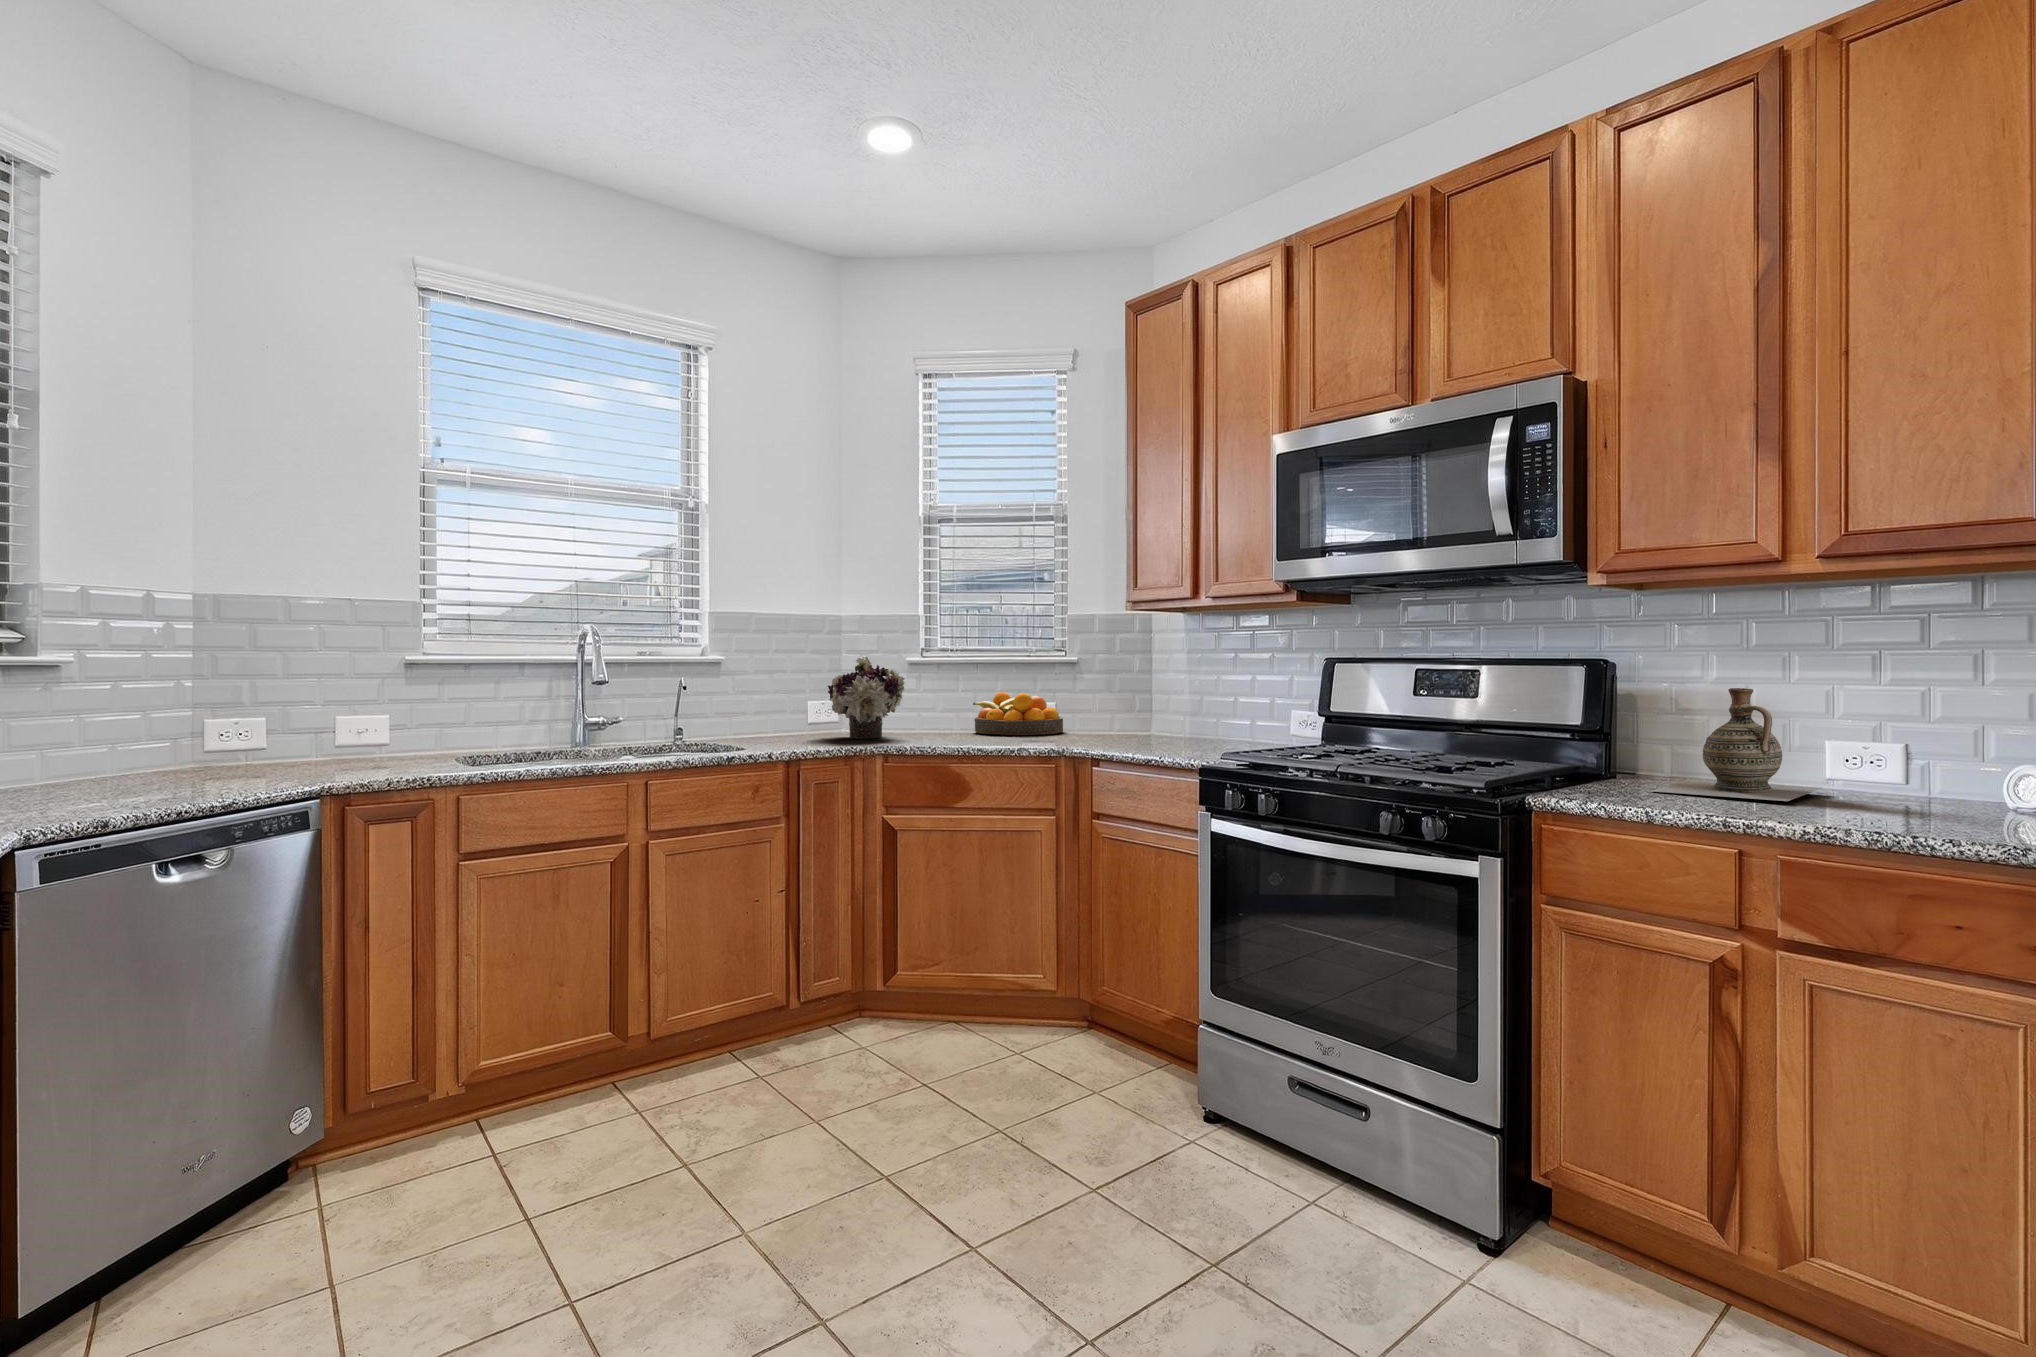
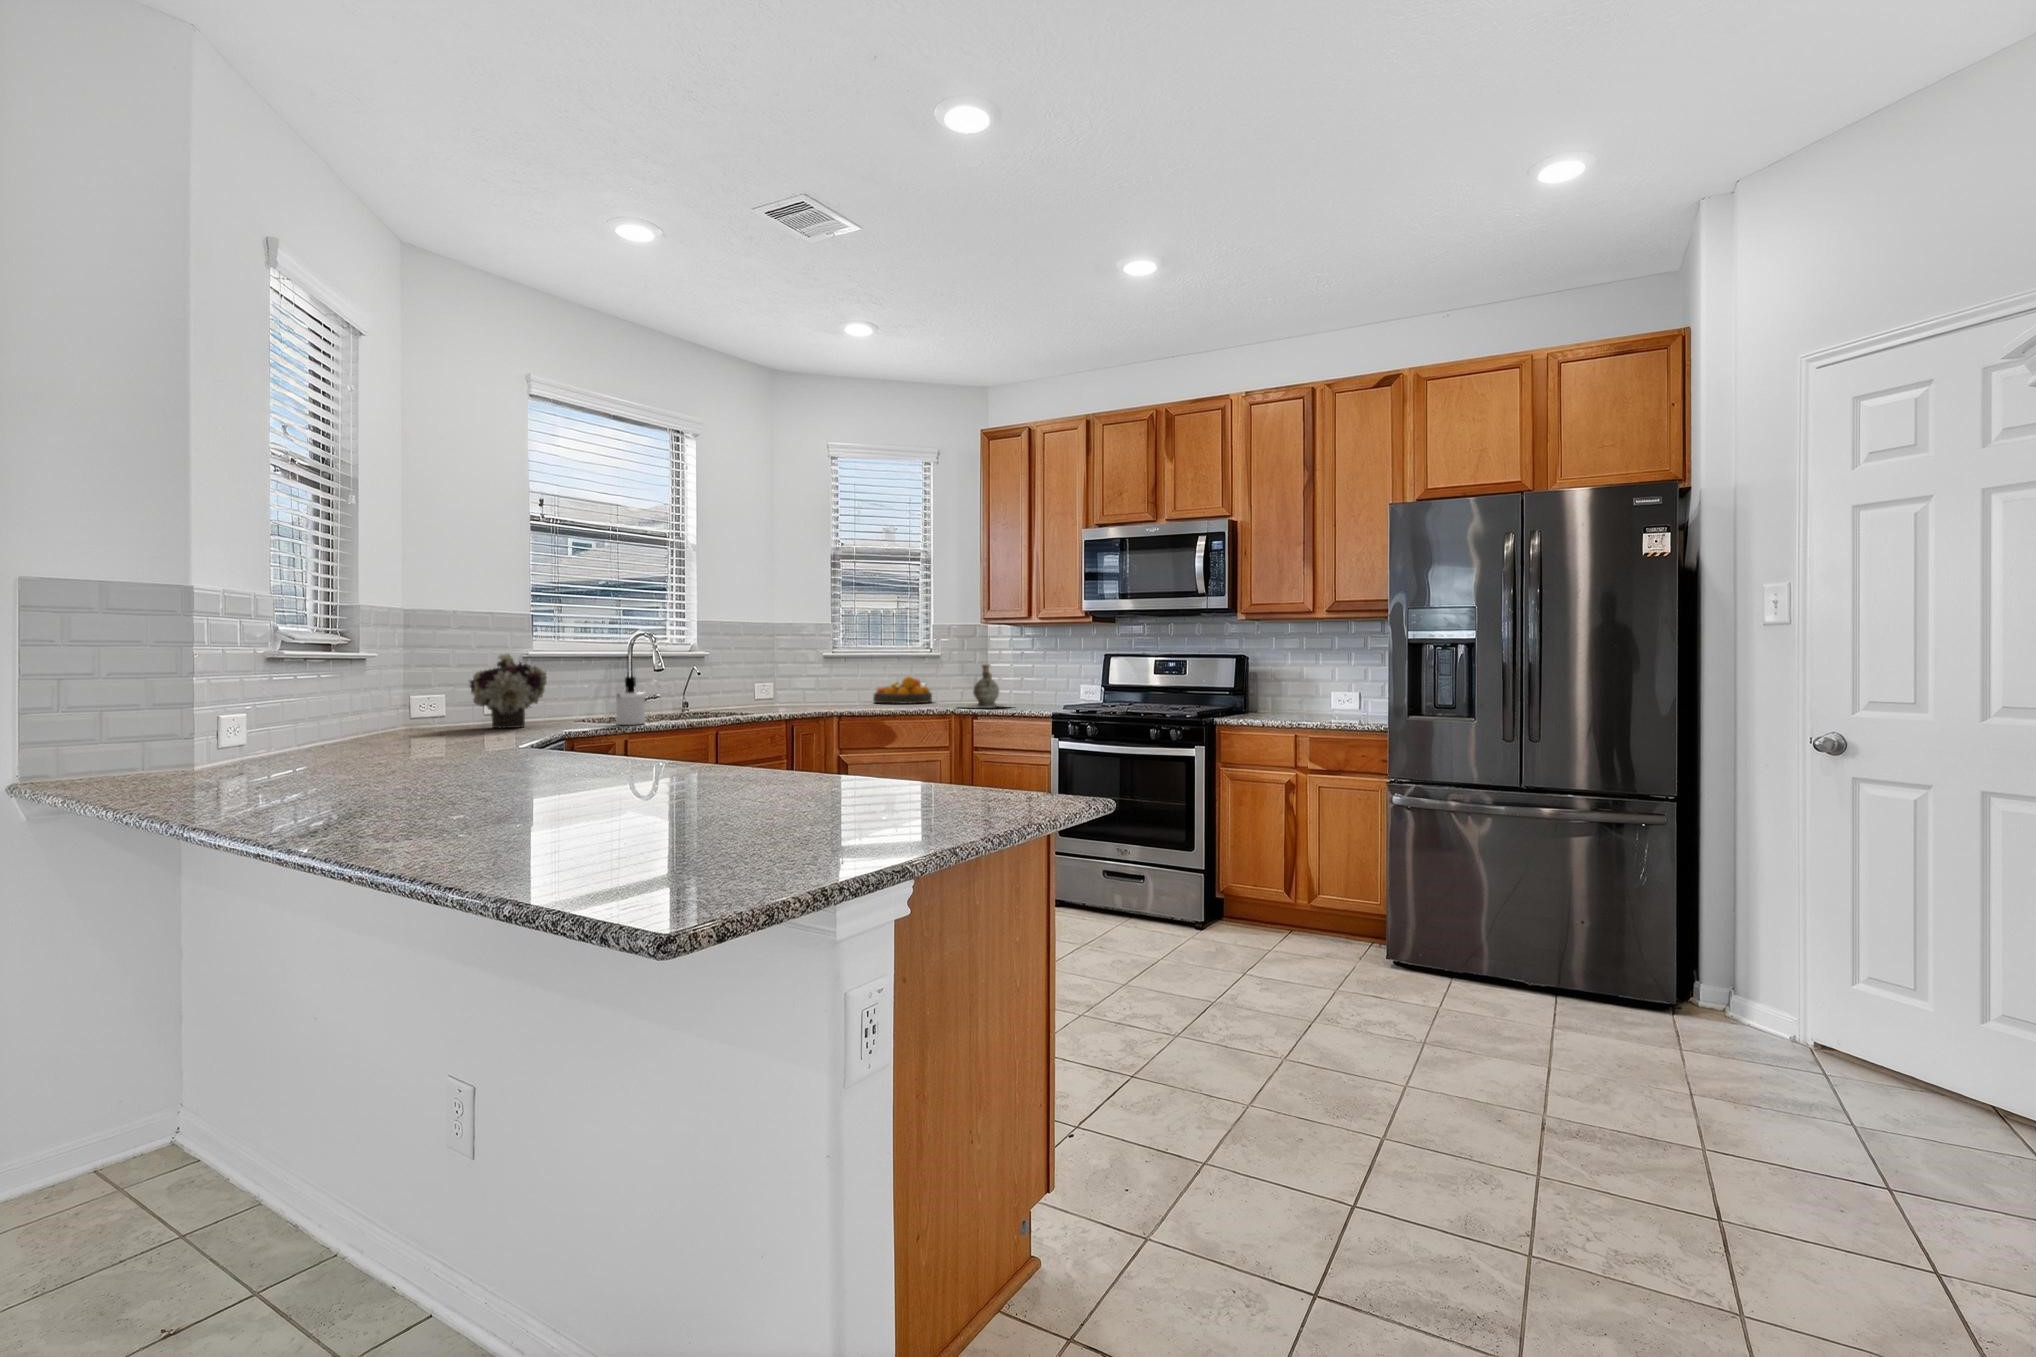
flower arrangement: present [828,656,905,739] -> present [470,654,547,728]
ceramic jug: present [1651,688,1822,801] -> present [965,665,1005,708]
soap dispenser: none [453,695,515,772] -> present [615,677,659,725]

